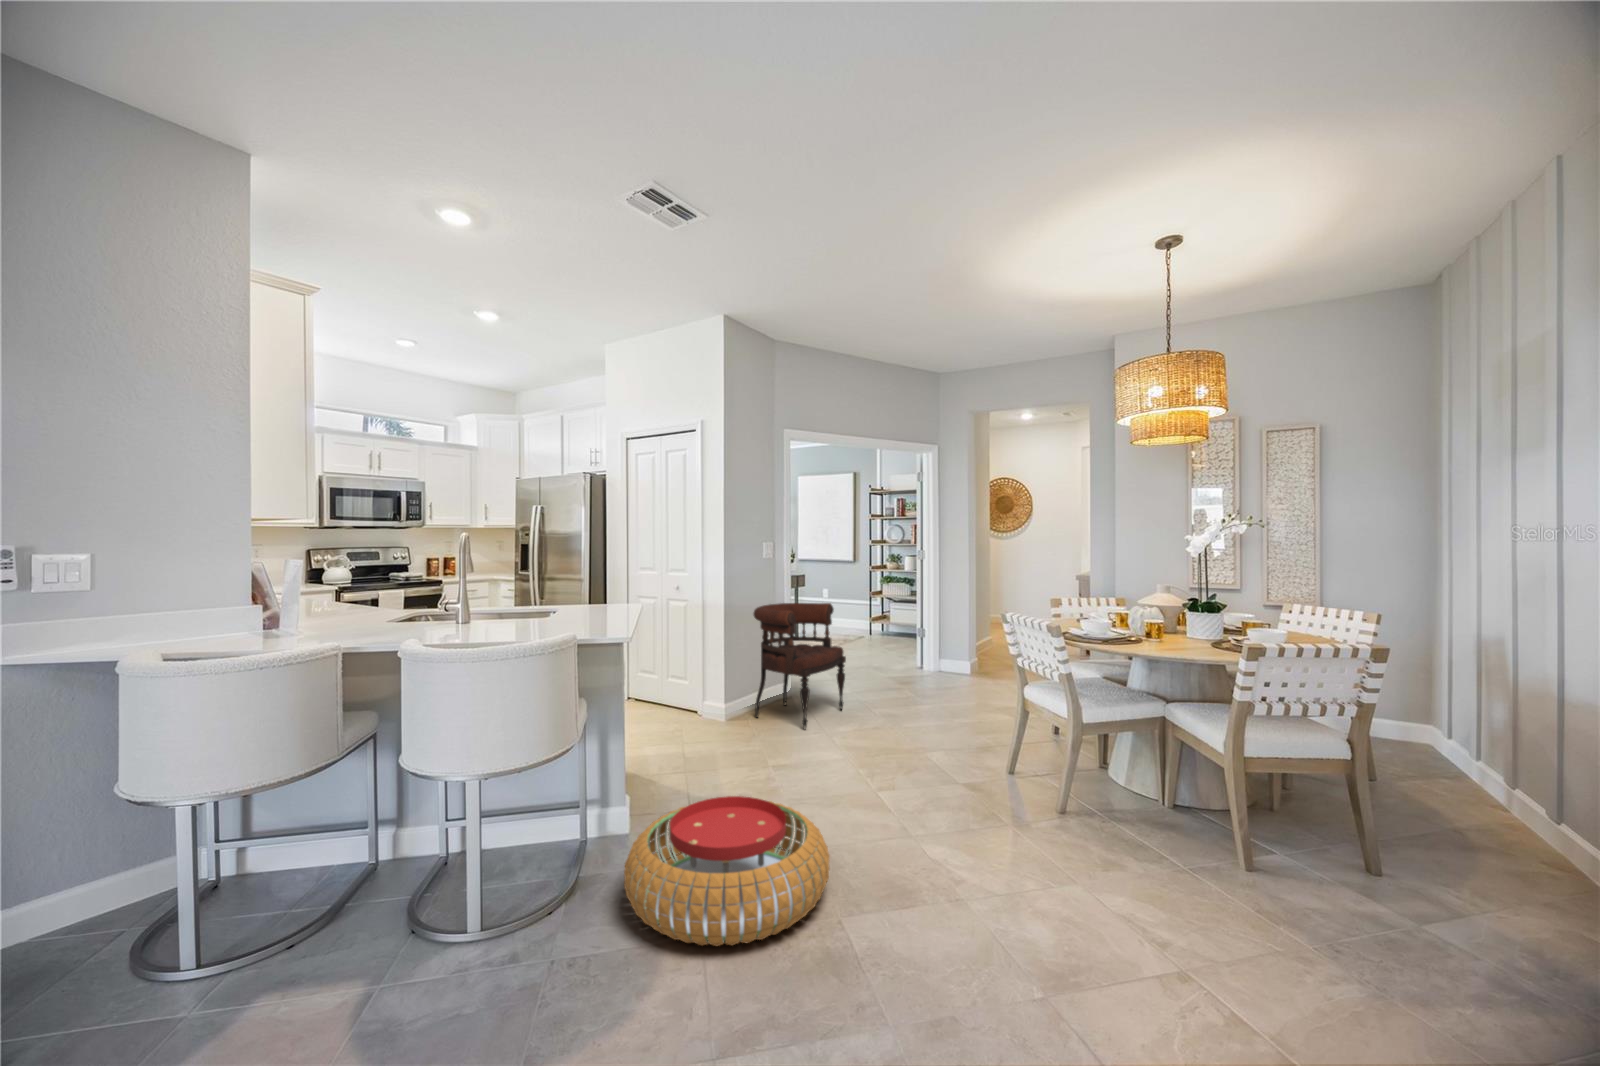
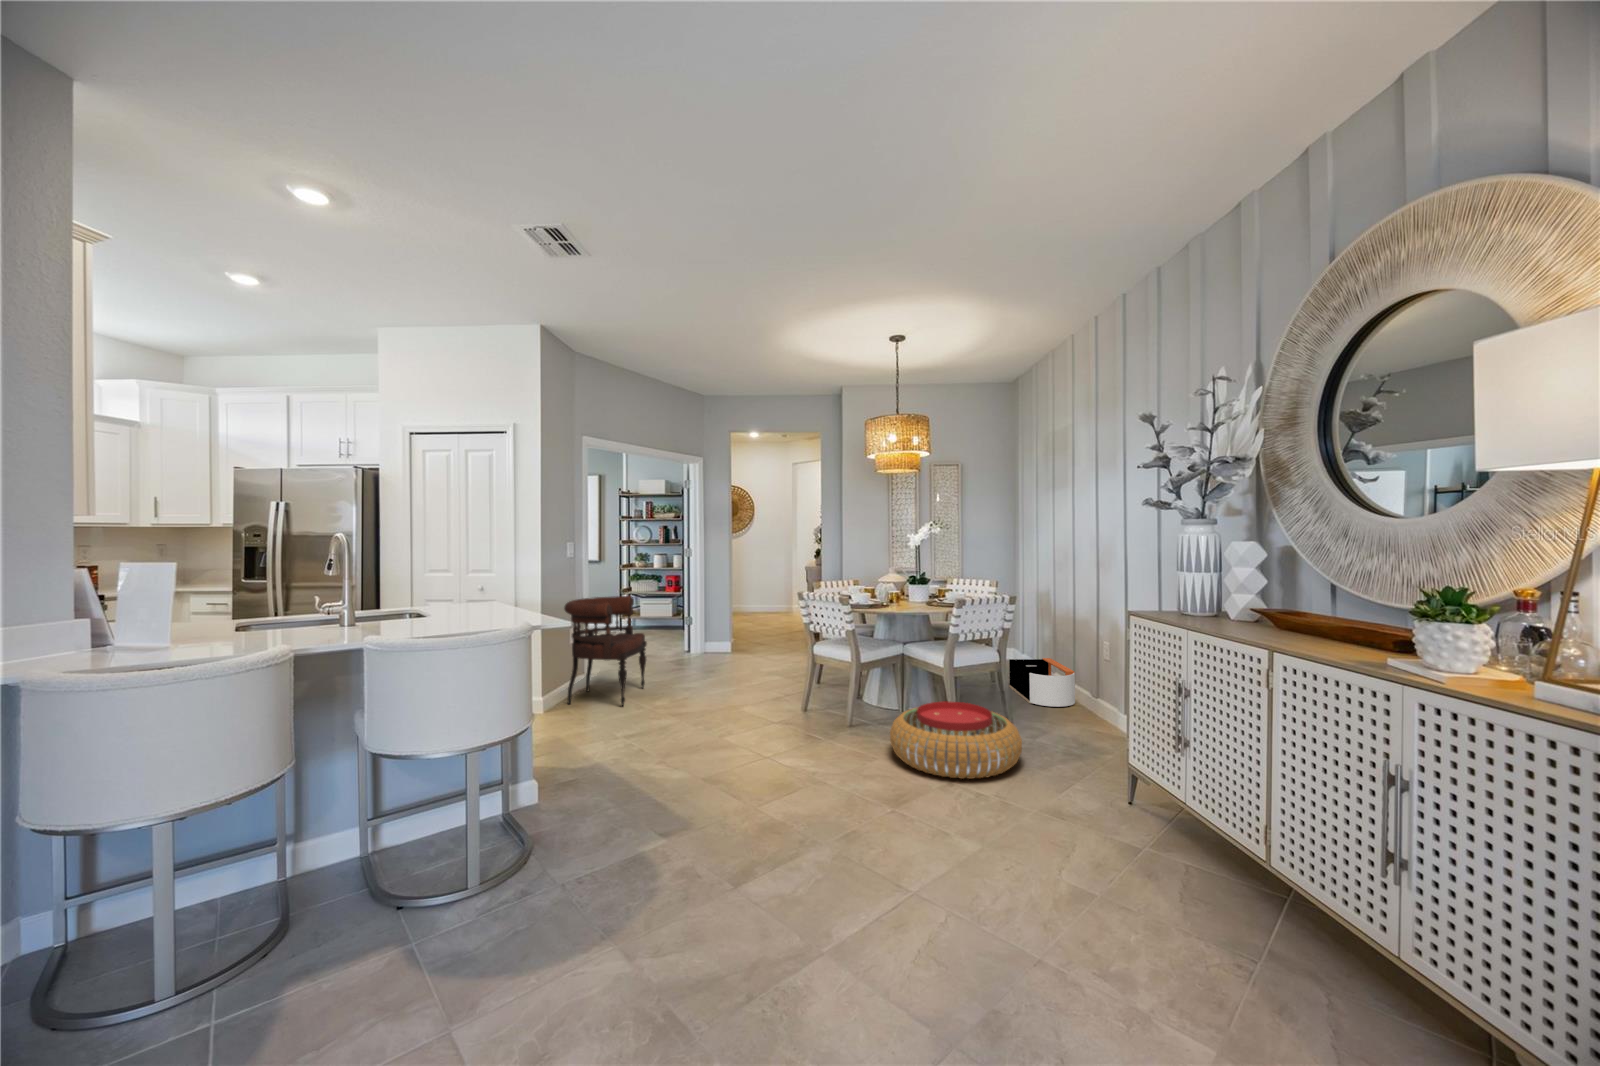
storage bin: none [1399,748,1547,856] -> present [1009,658,1075,707]
pouf: present [624,796,830,946] -> present [890,702,1022,779]

